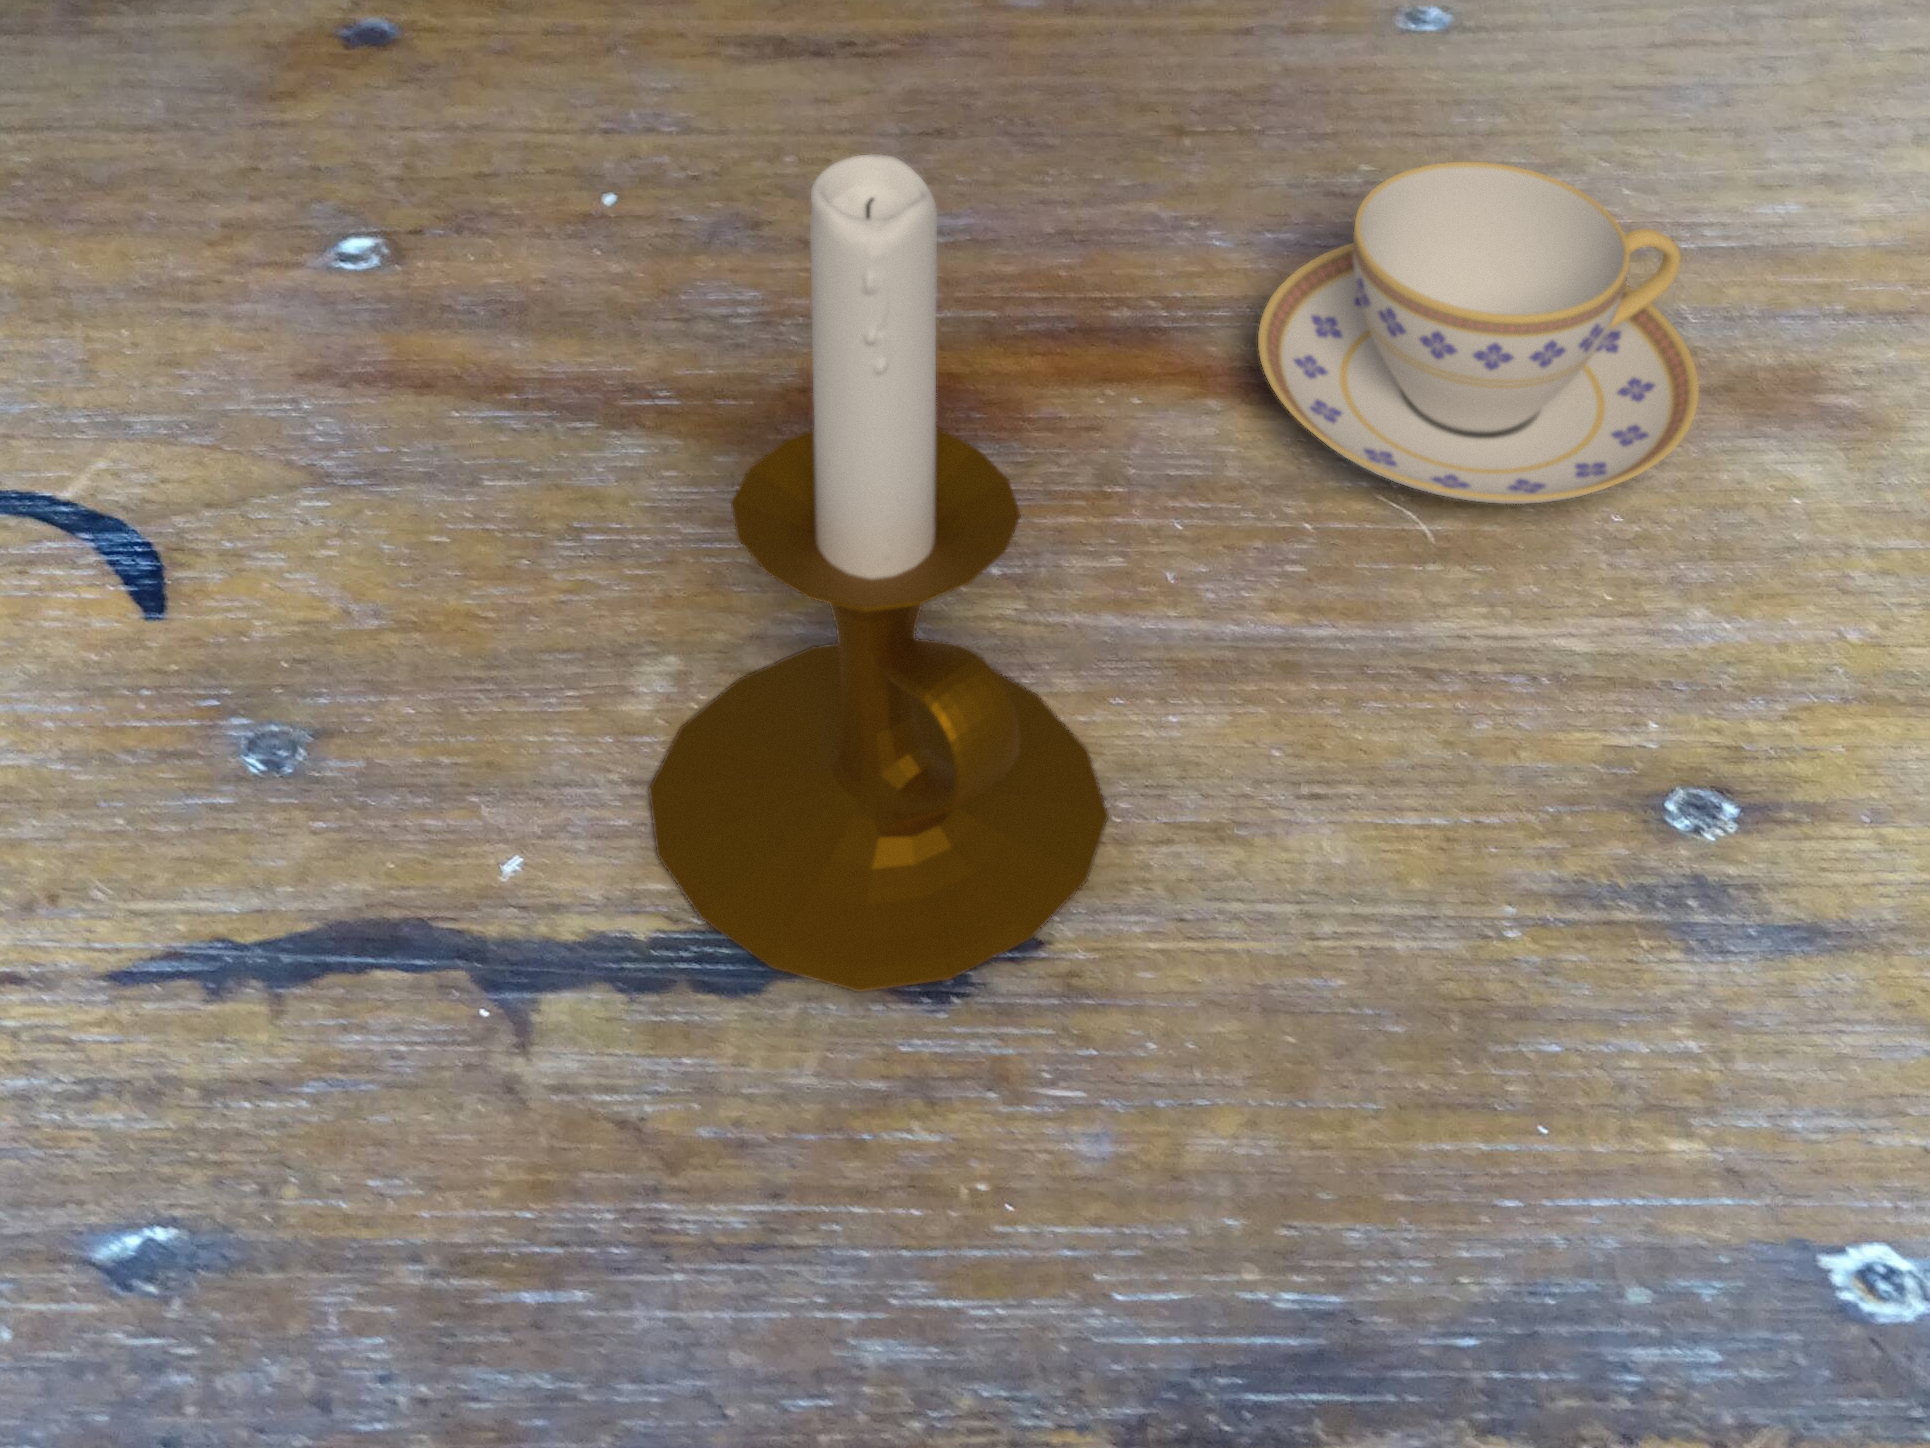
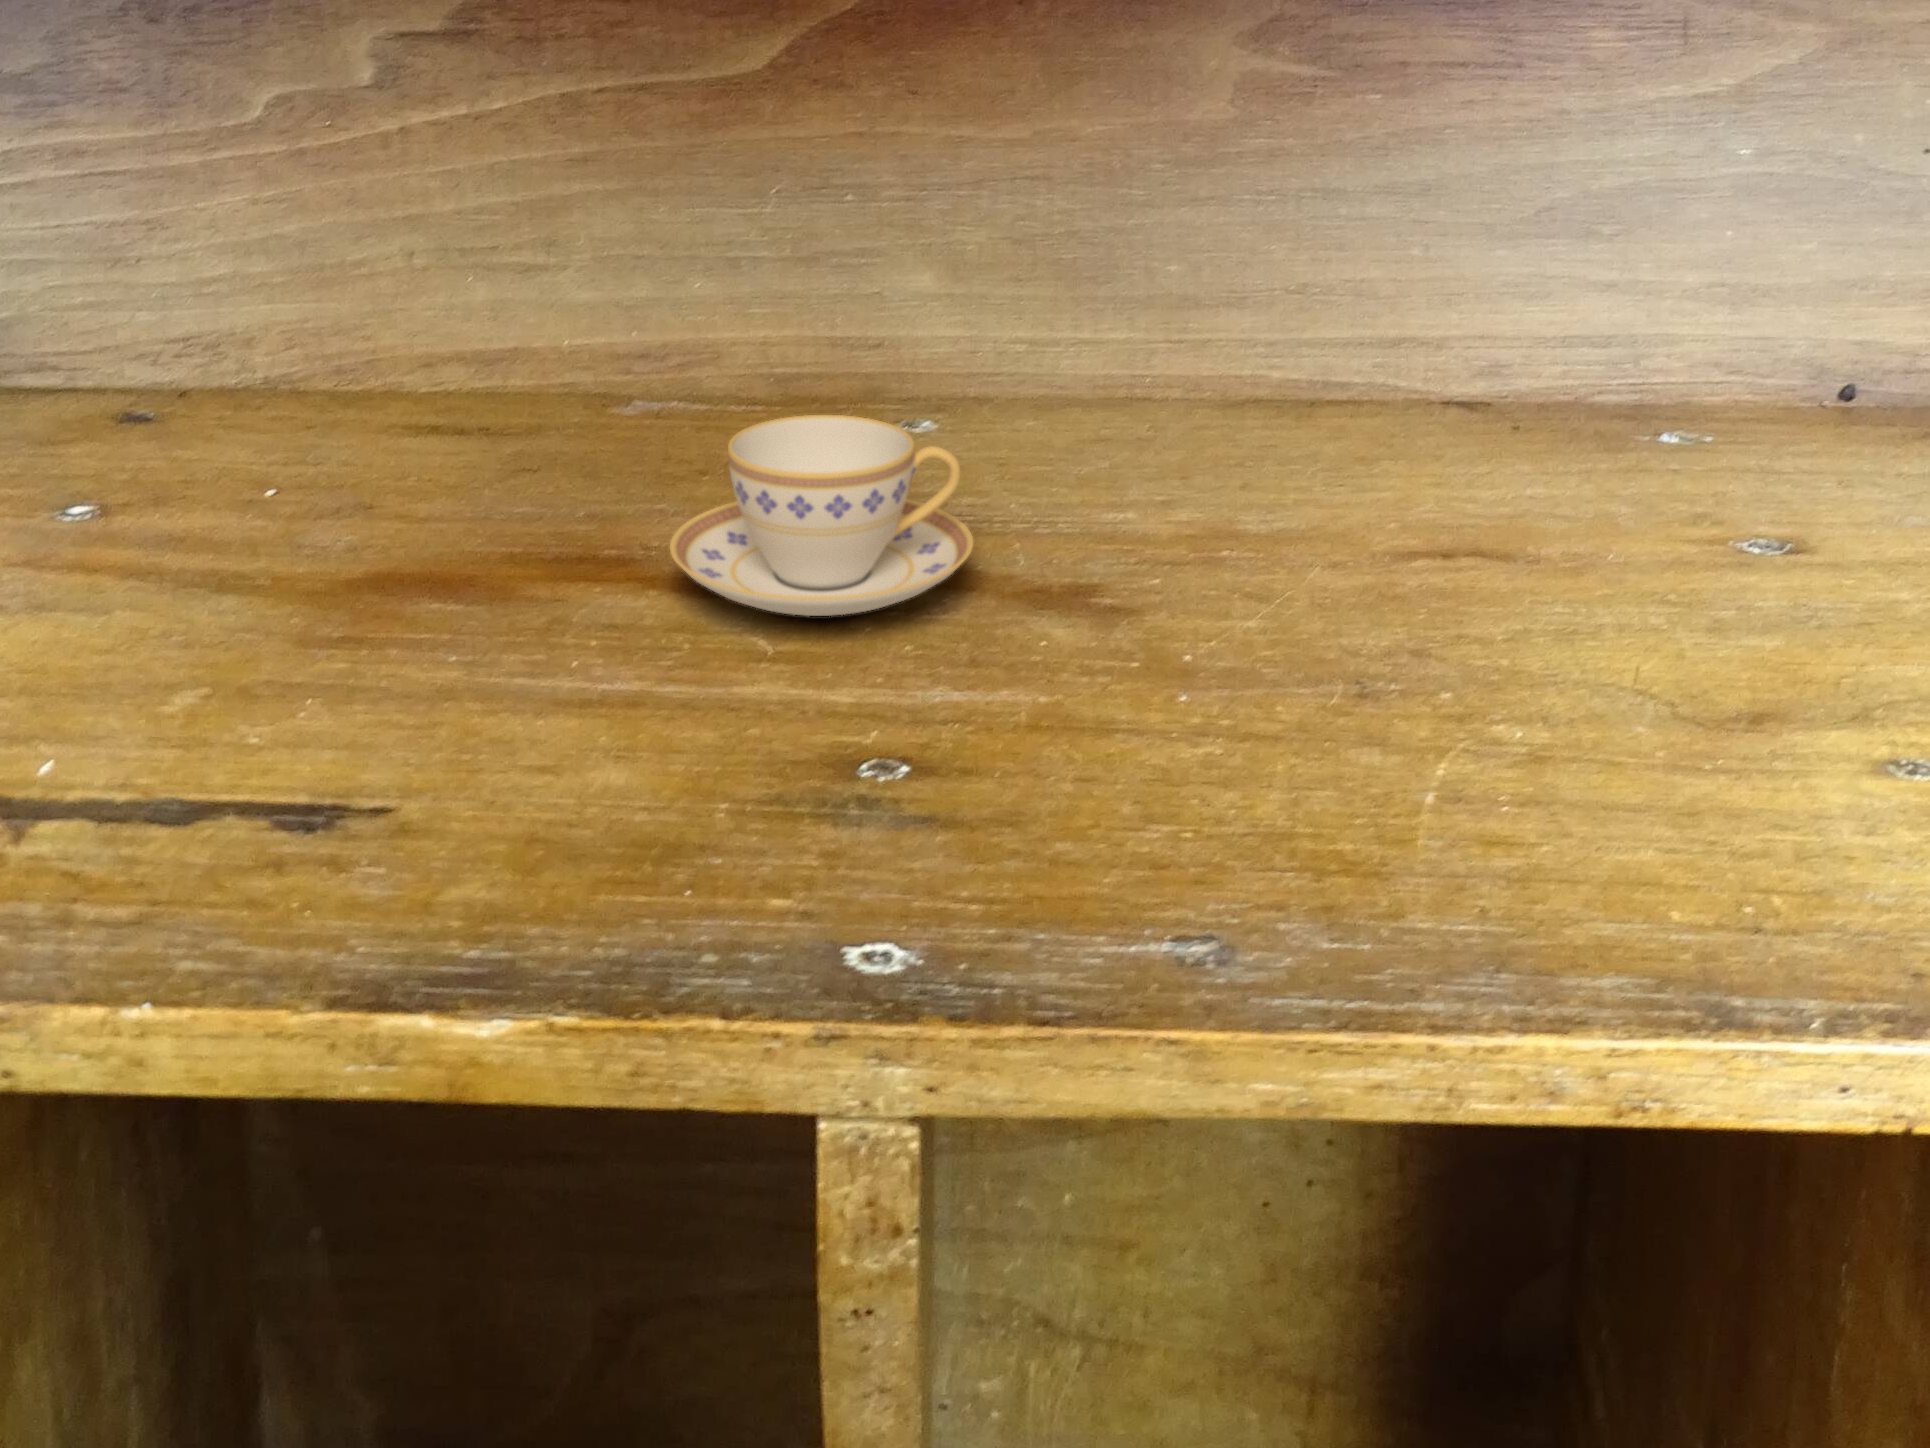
candlestick: present [648,154,1108,992] -> none [148,243,468,818]

